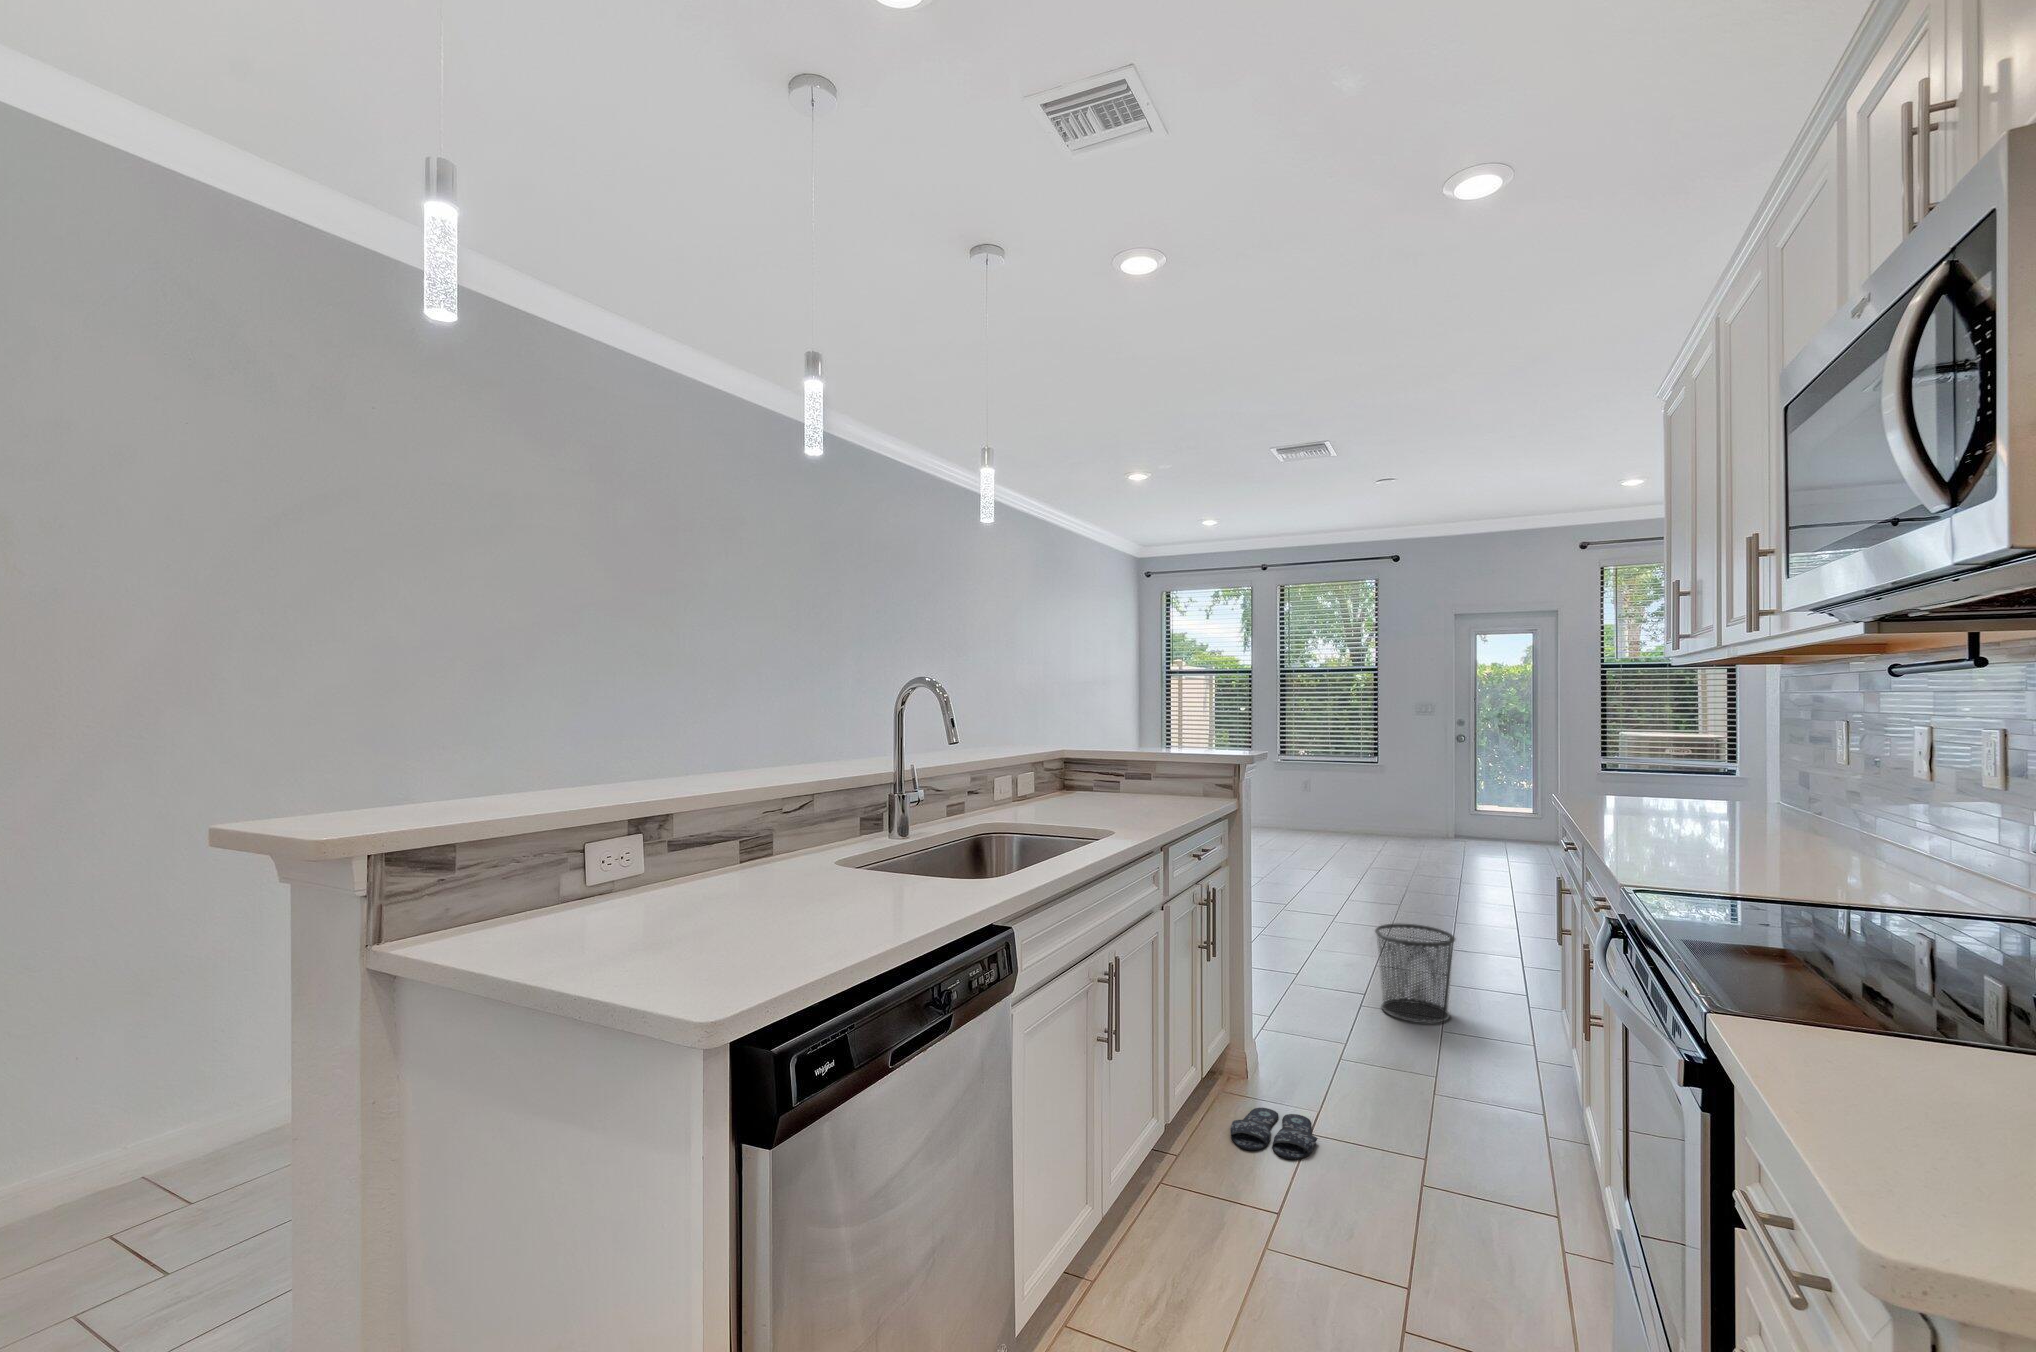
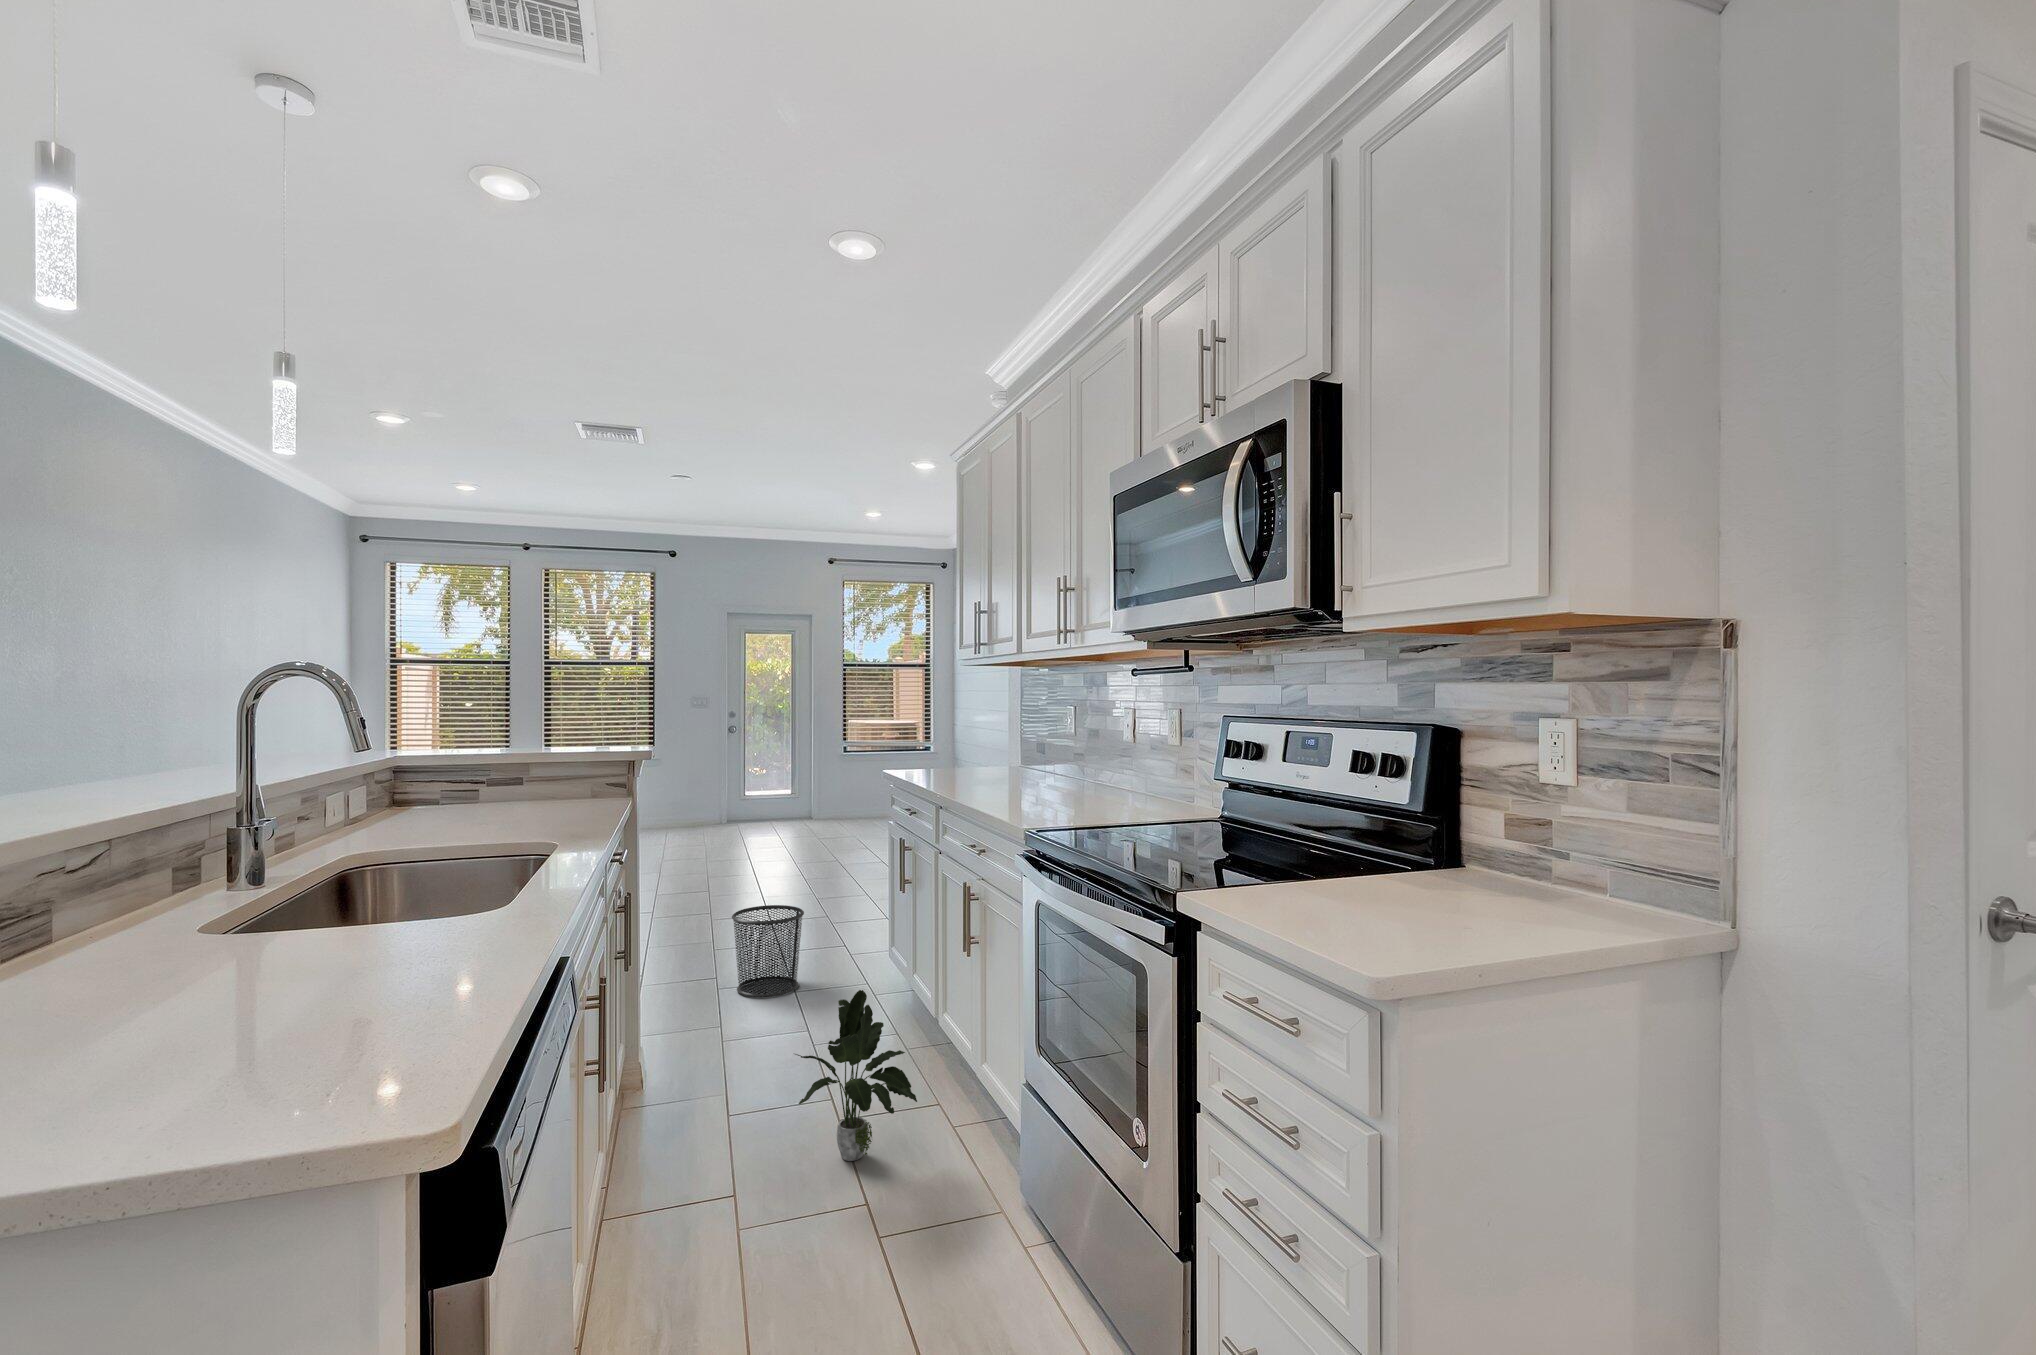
potted plant: none [1341,1038,1495,1228] -> present [795,990,917,1161]
slippers: present [1230,1108,1318,1160] -> none [655,1108,743,1159]

